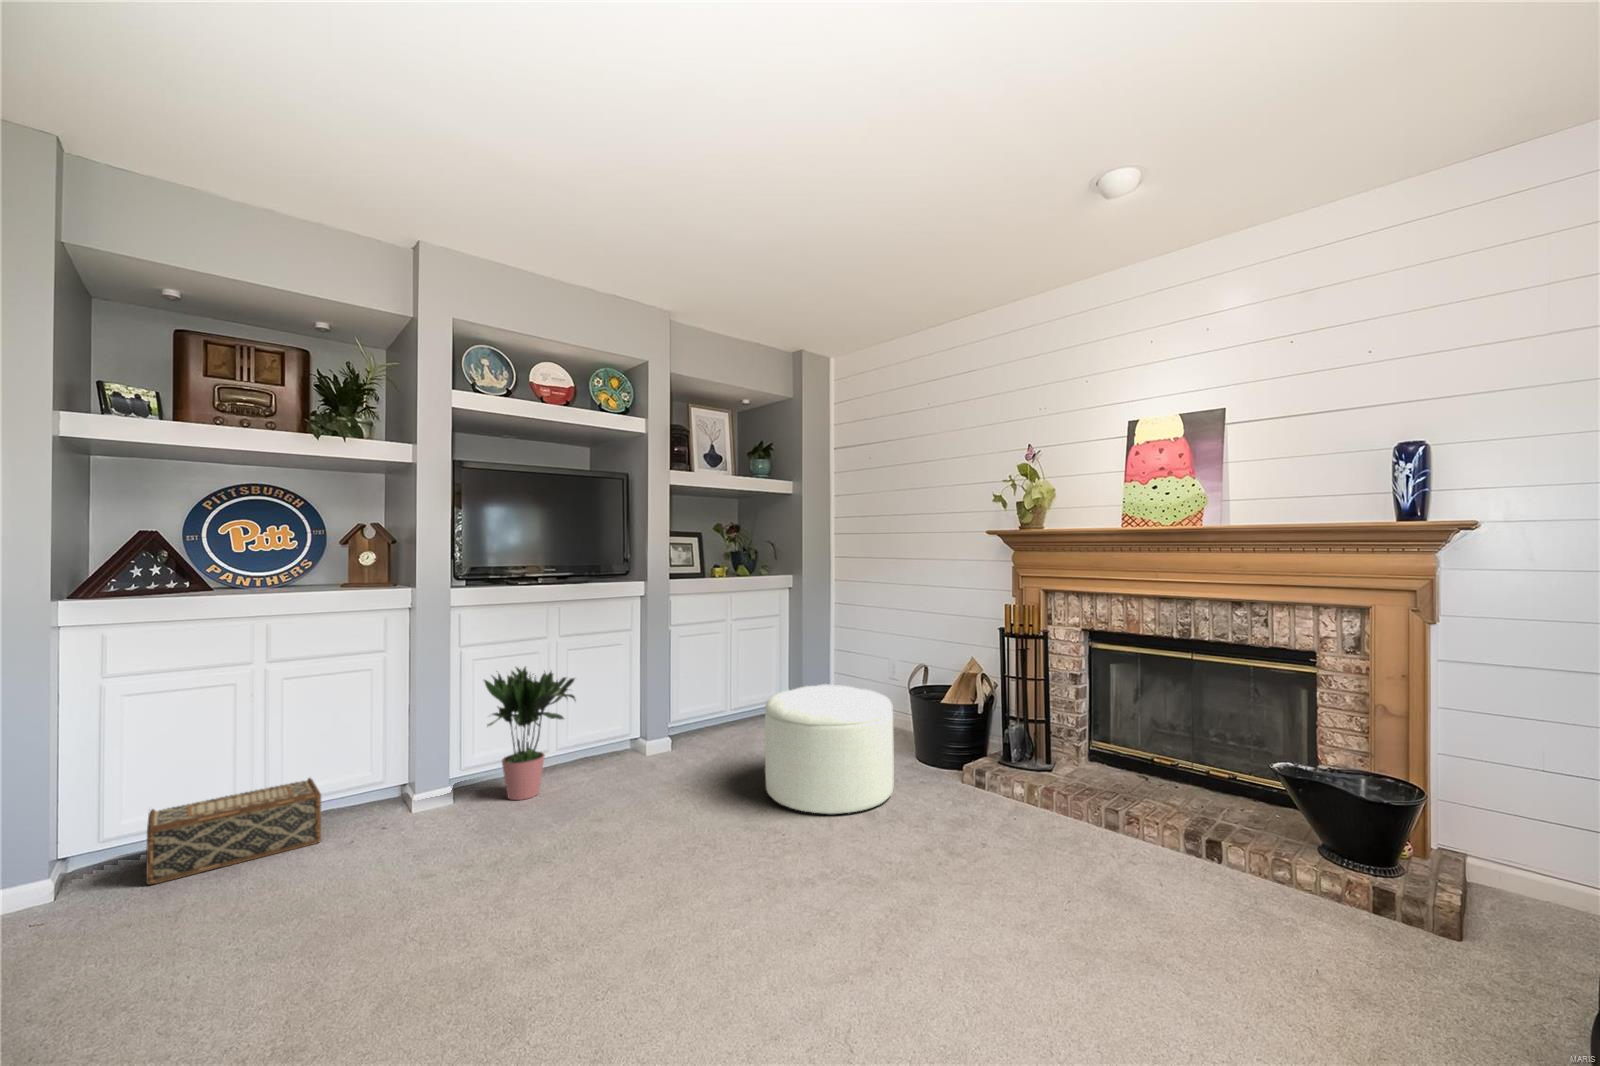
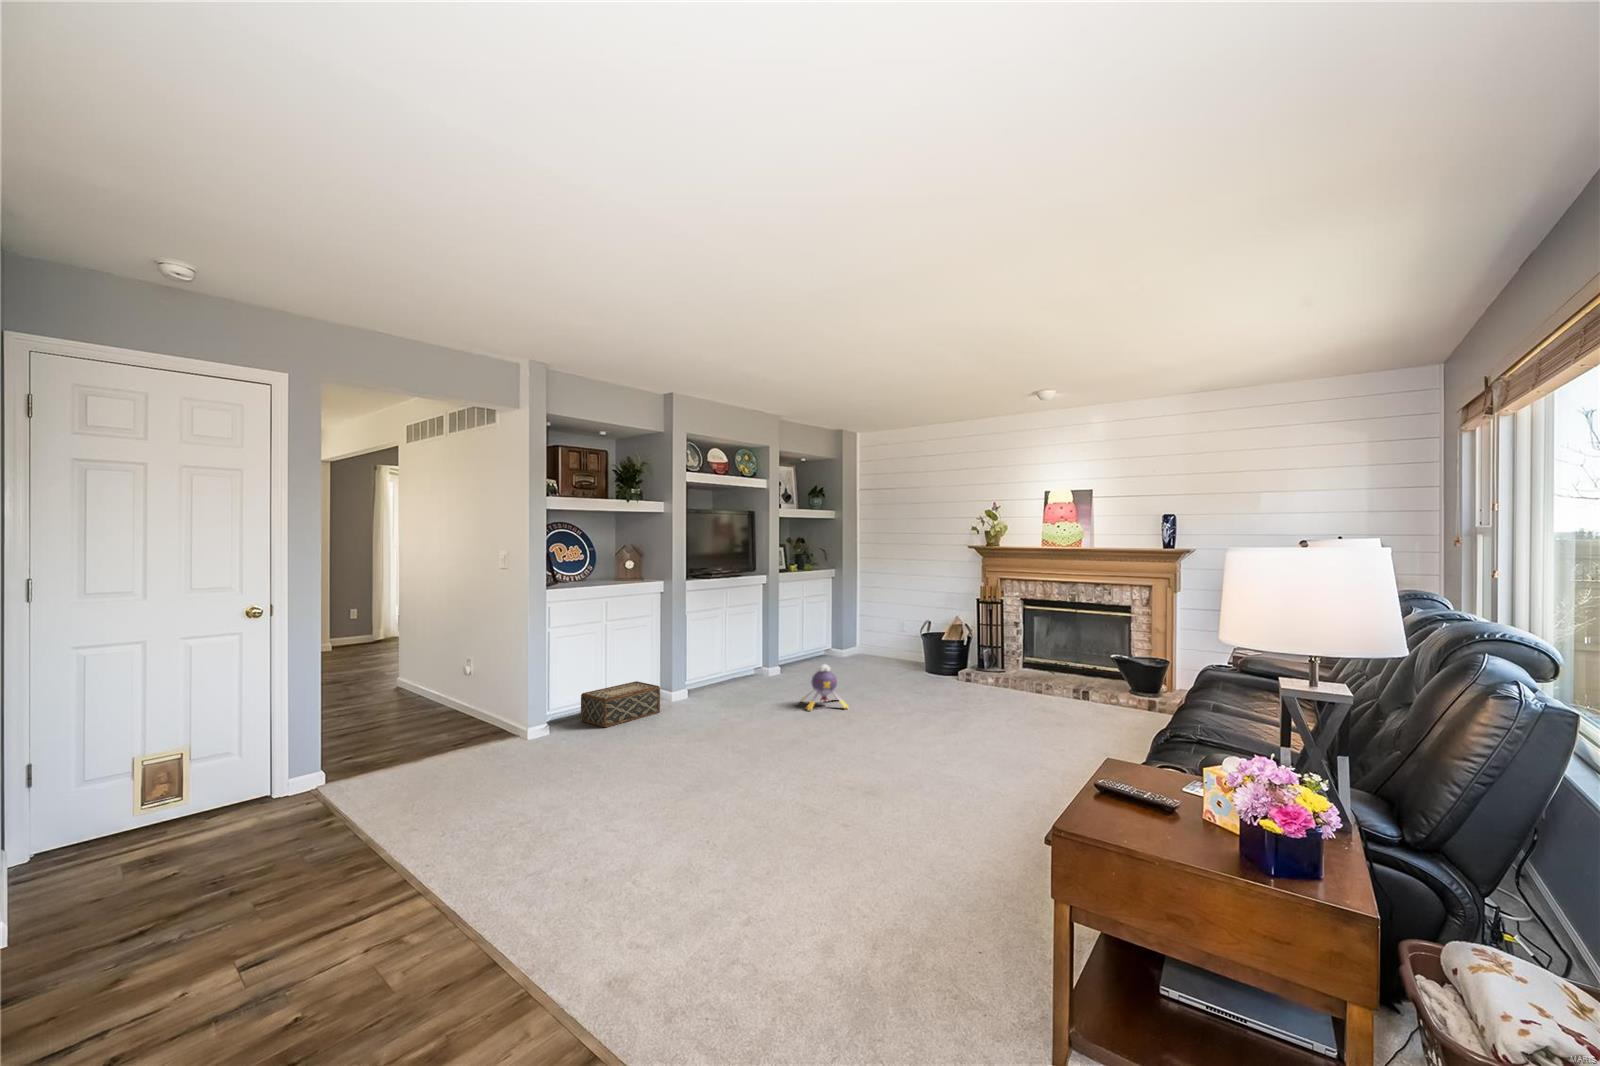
potted plant: present [484,667,575,800] -> none [711,620,764,695]
ottoman: present [765,685,894,814] -> none [864,631,932,693]
plush toy: none [583,760,686,860] -> present [802,664,848,710]

